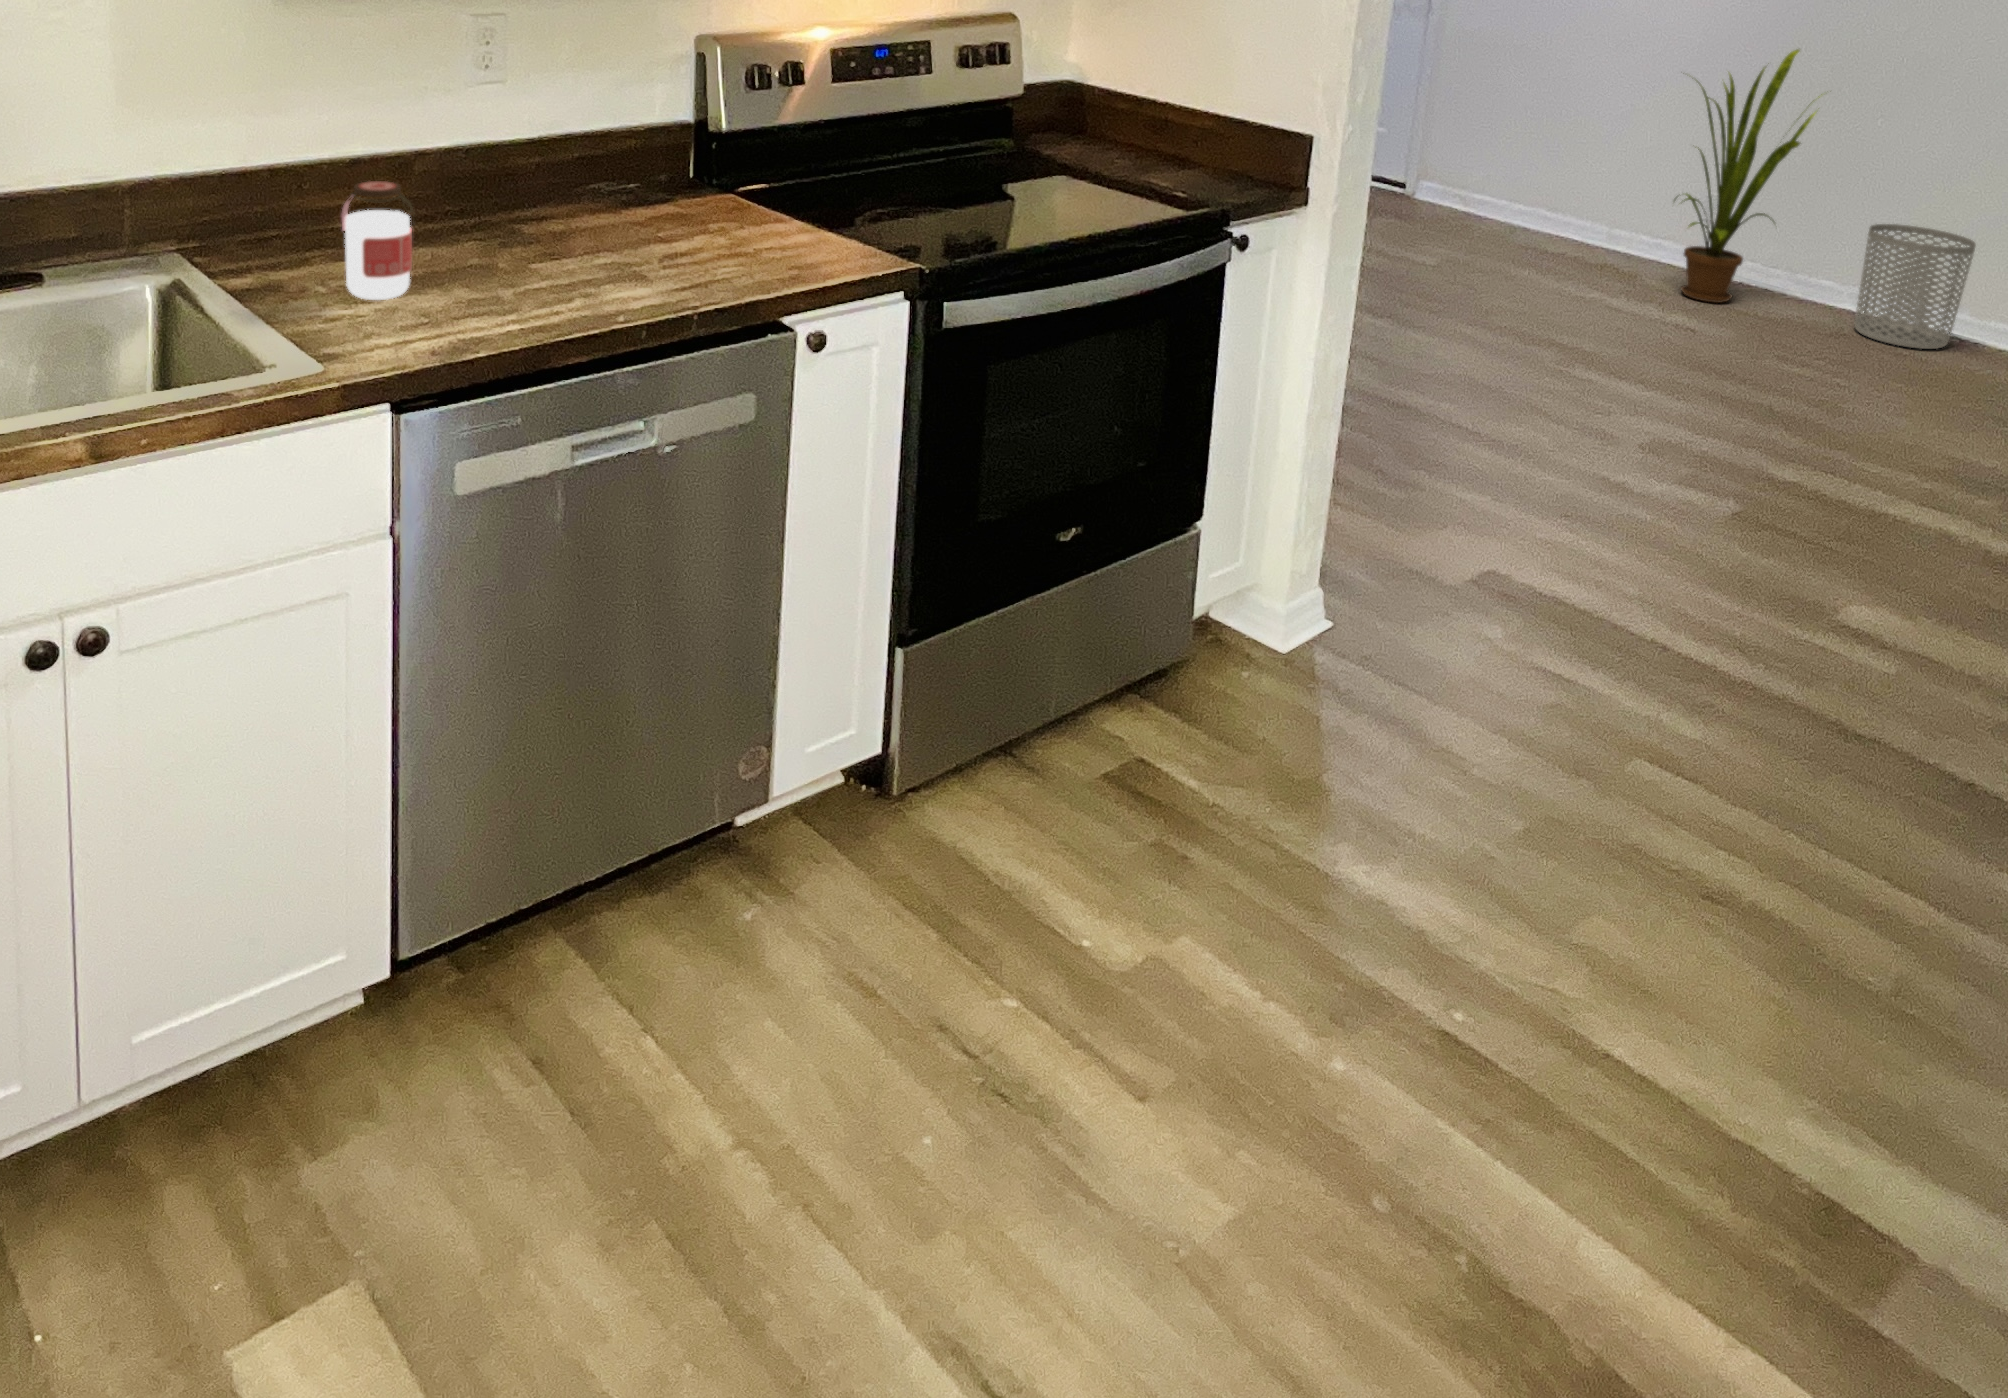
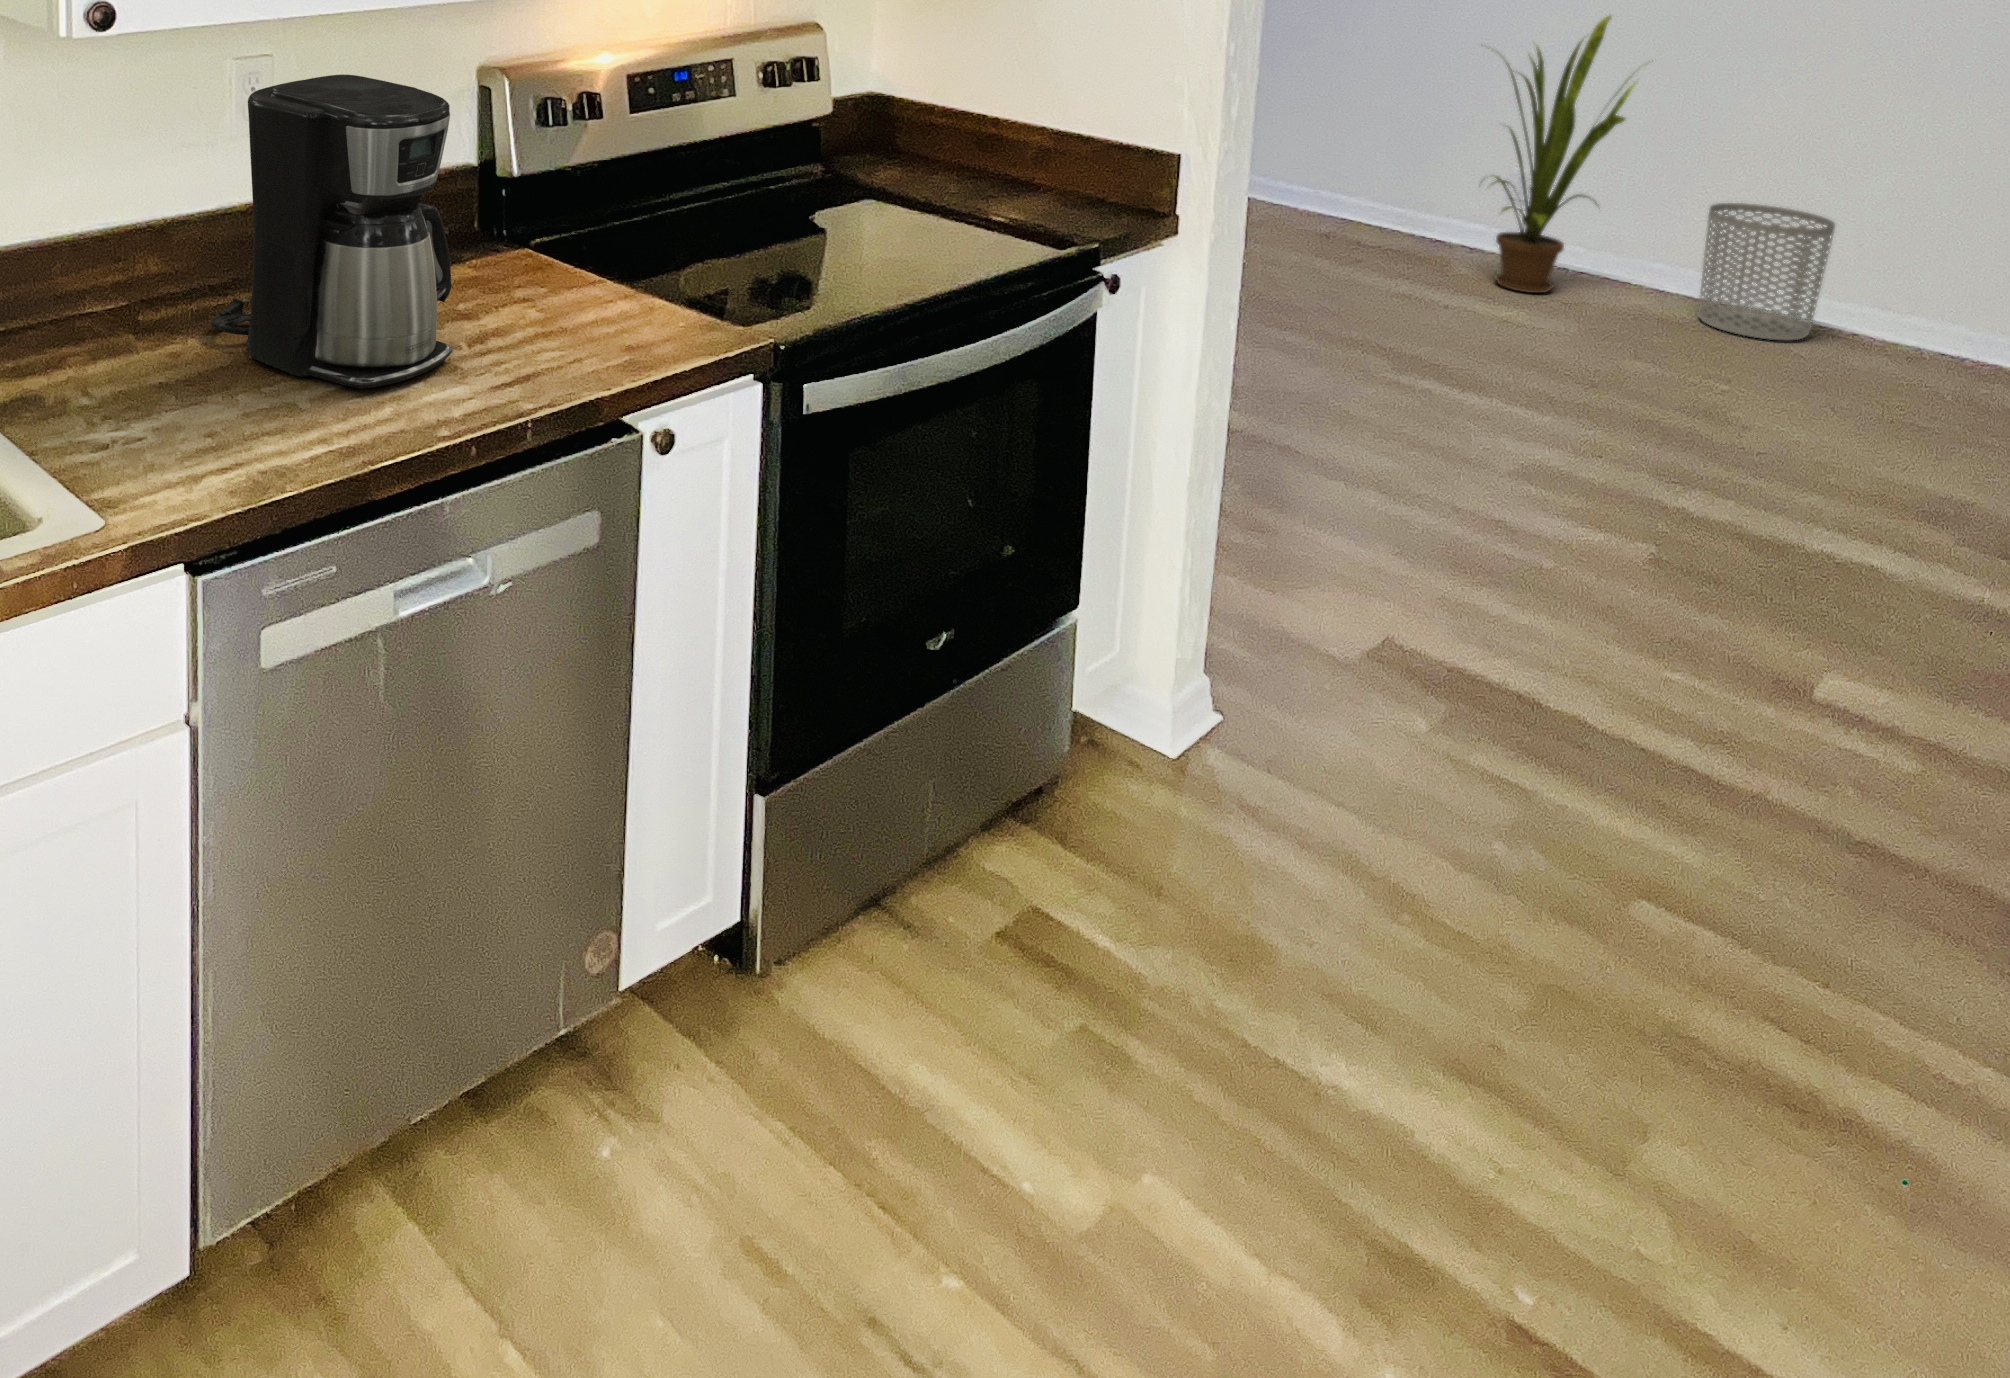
coffee maker: none [438,23,646,287] -> present [211,75,453,389]
jar: present [341,181,413,300] -> none [109,274,194,420]

